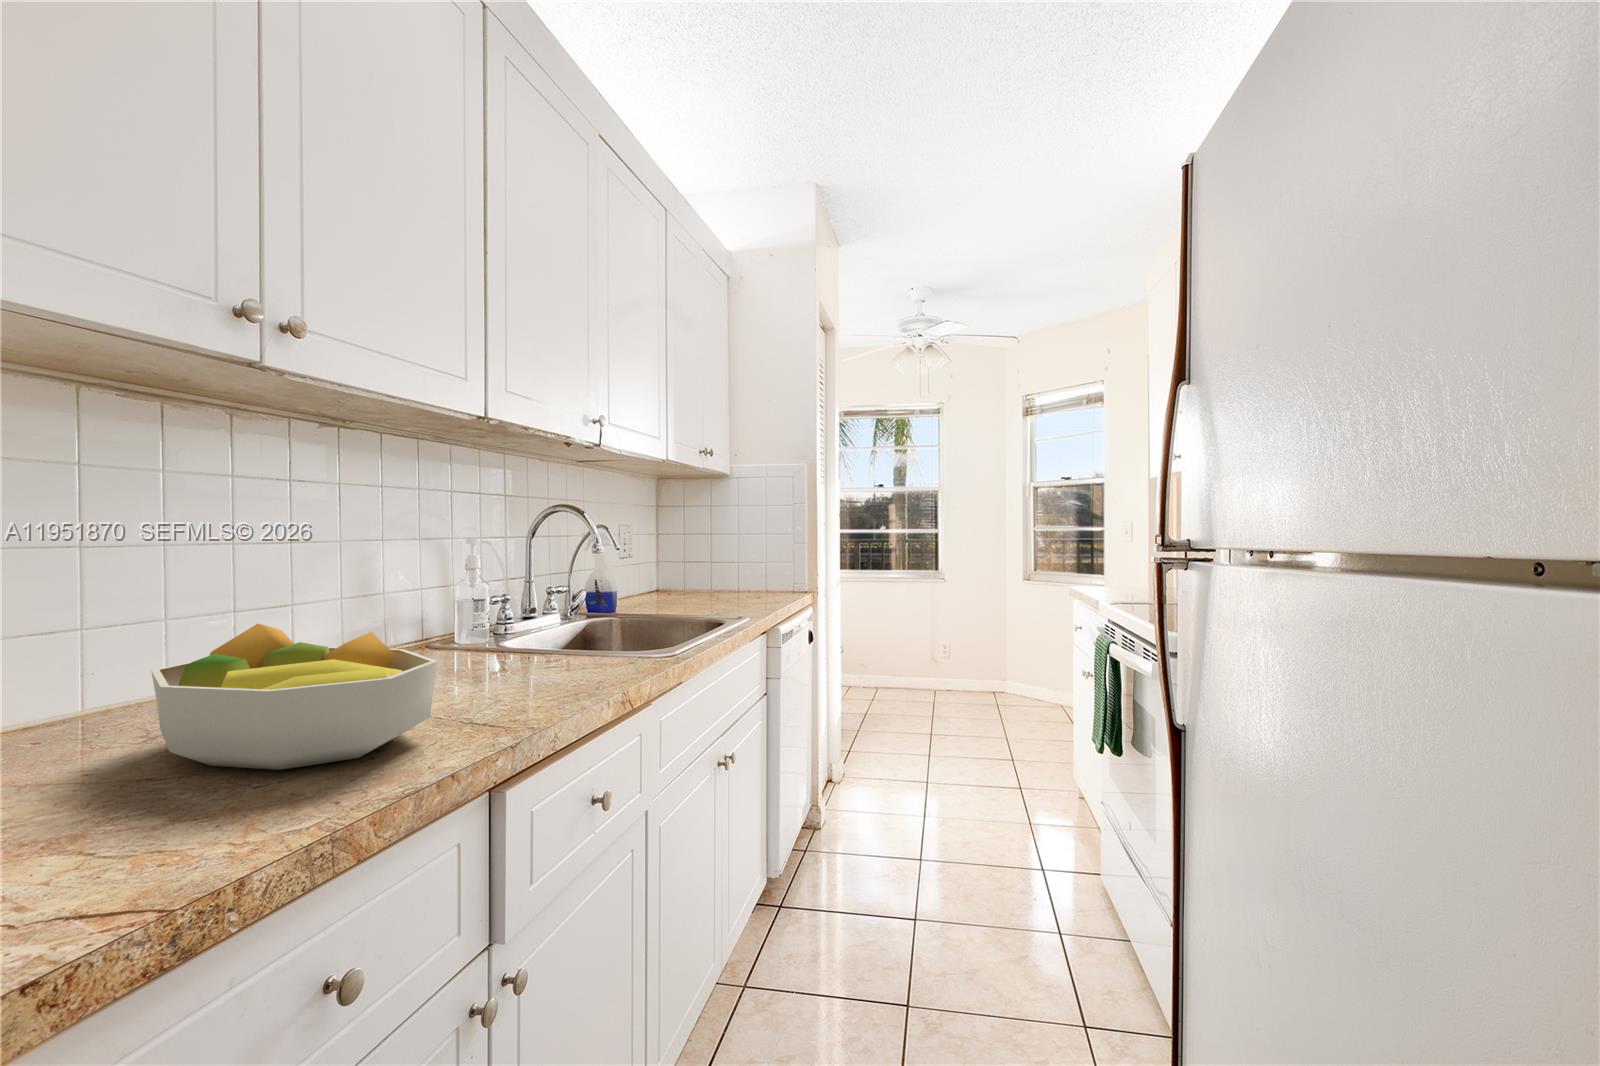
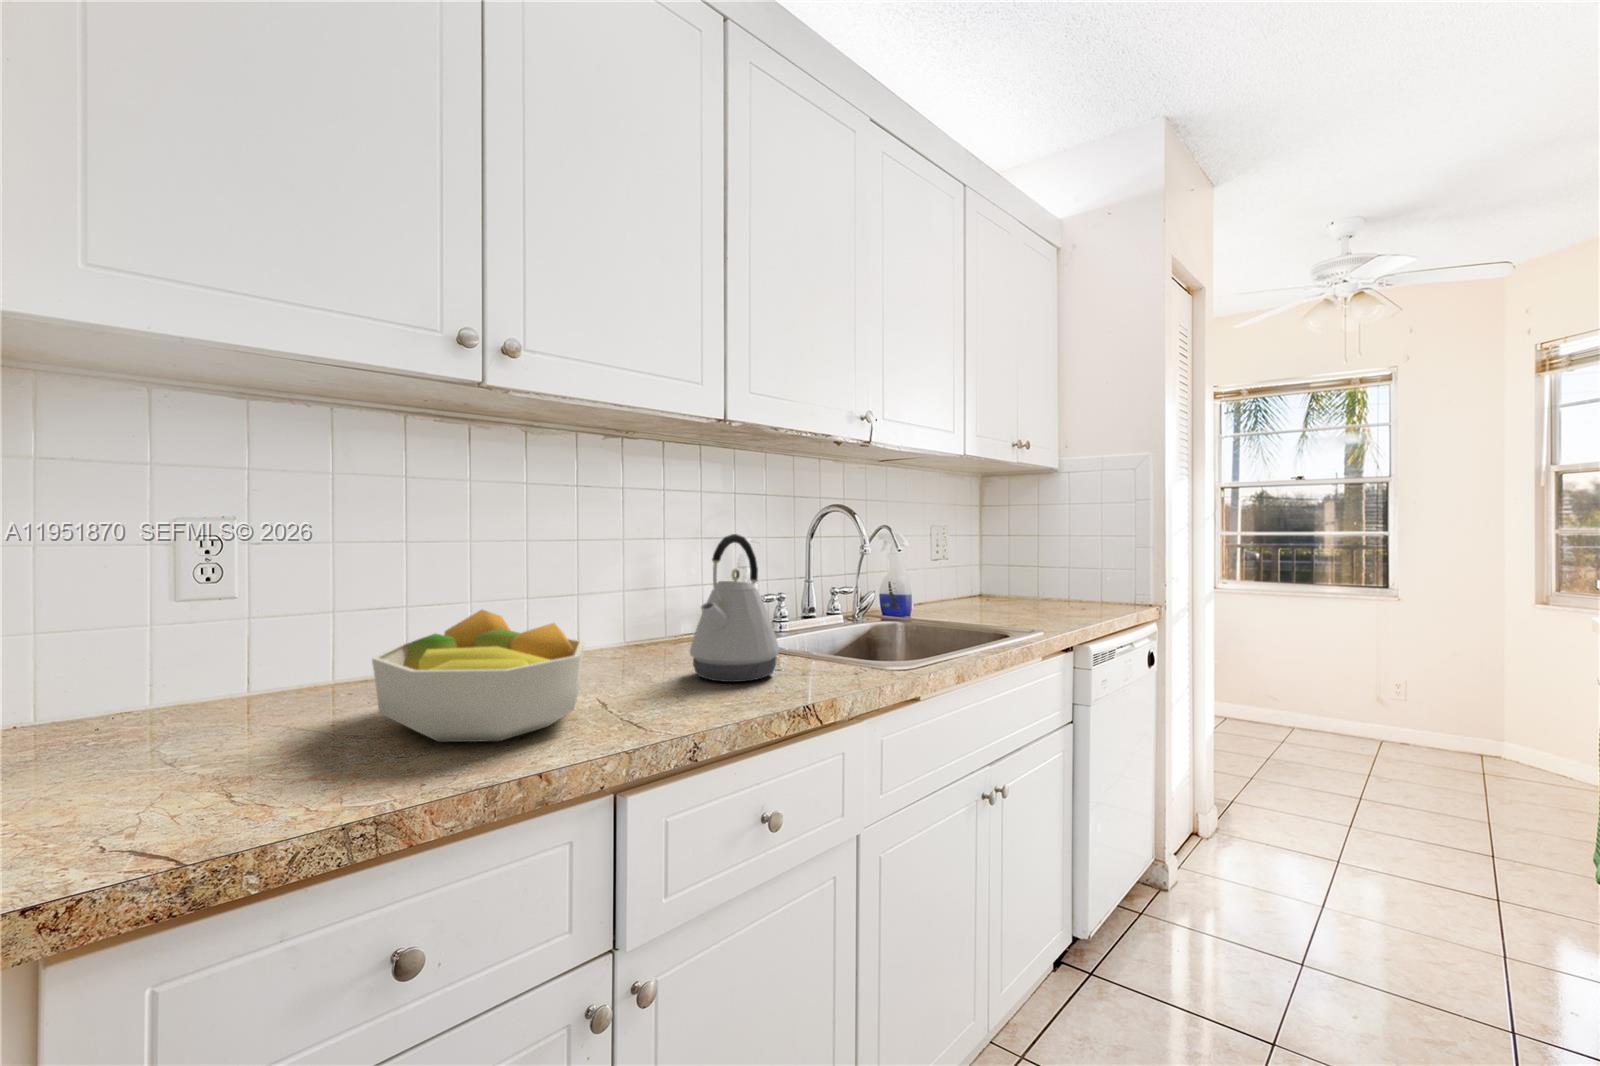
kettle: none [475,536,570,682] -> present [690,534,780,682]

